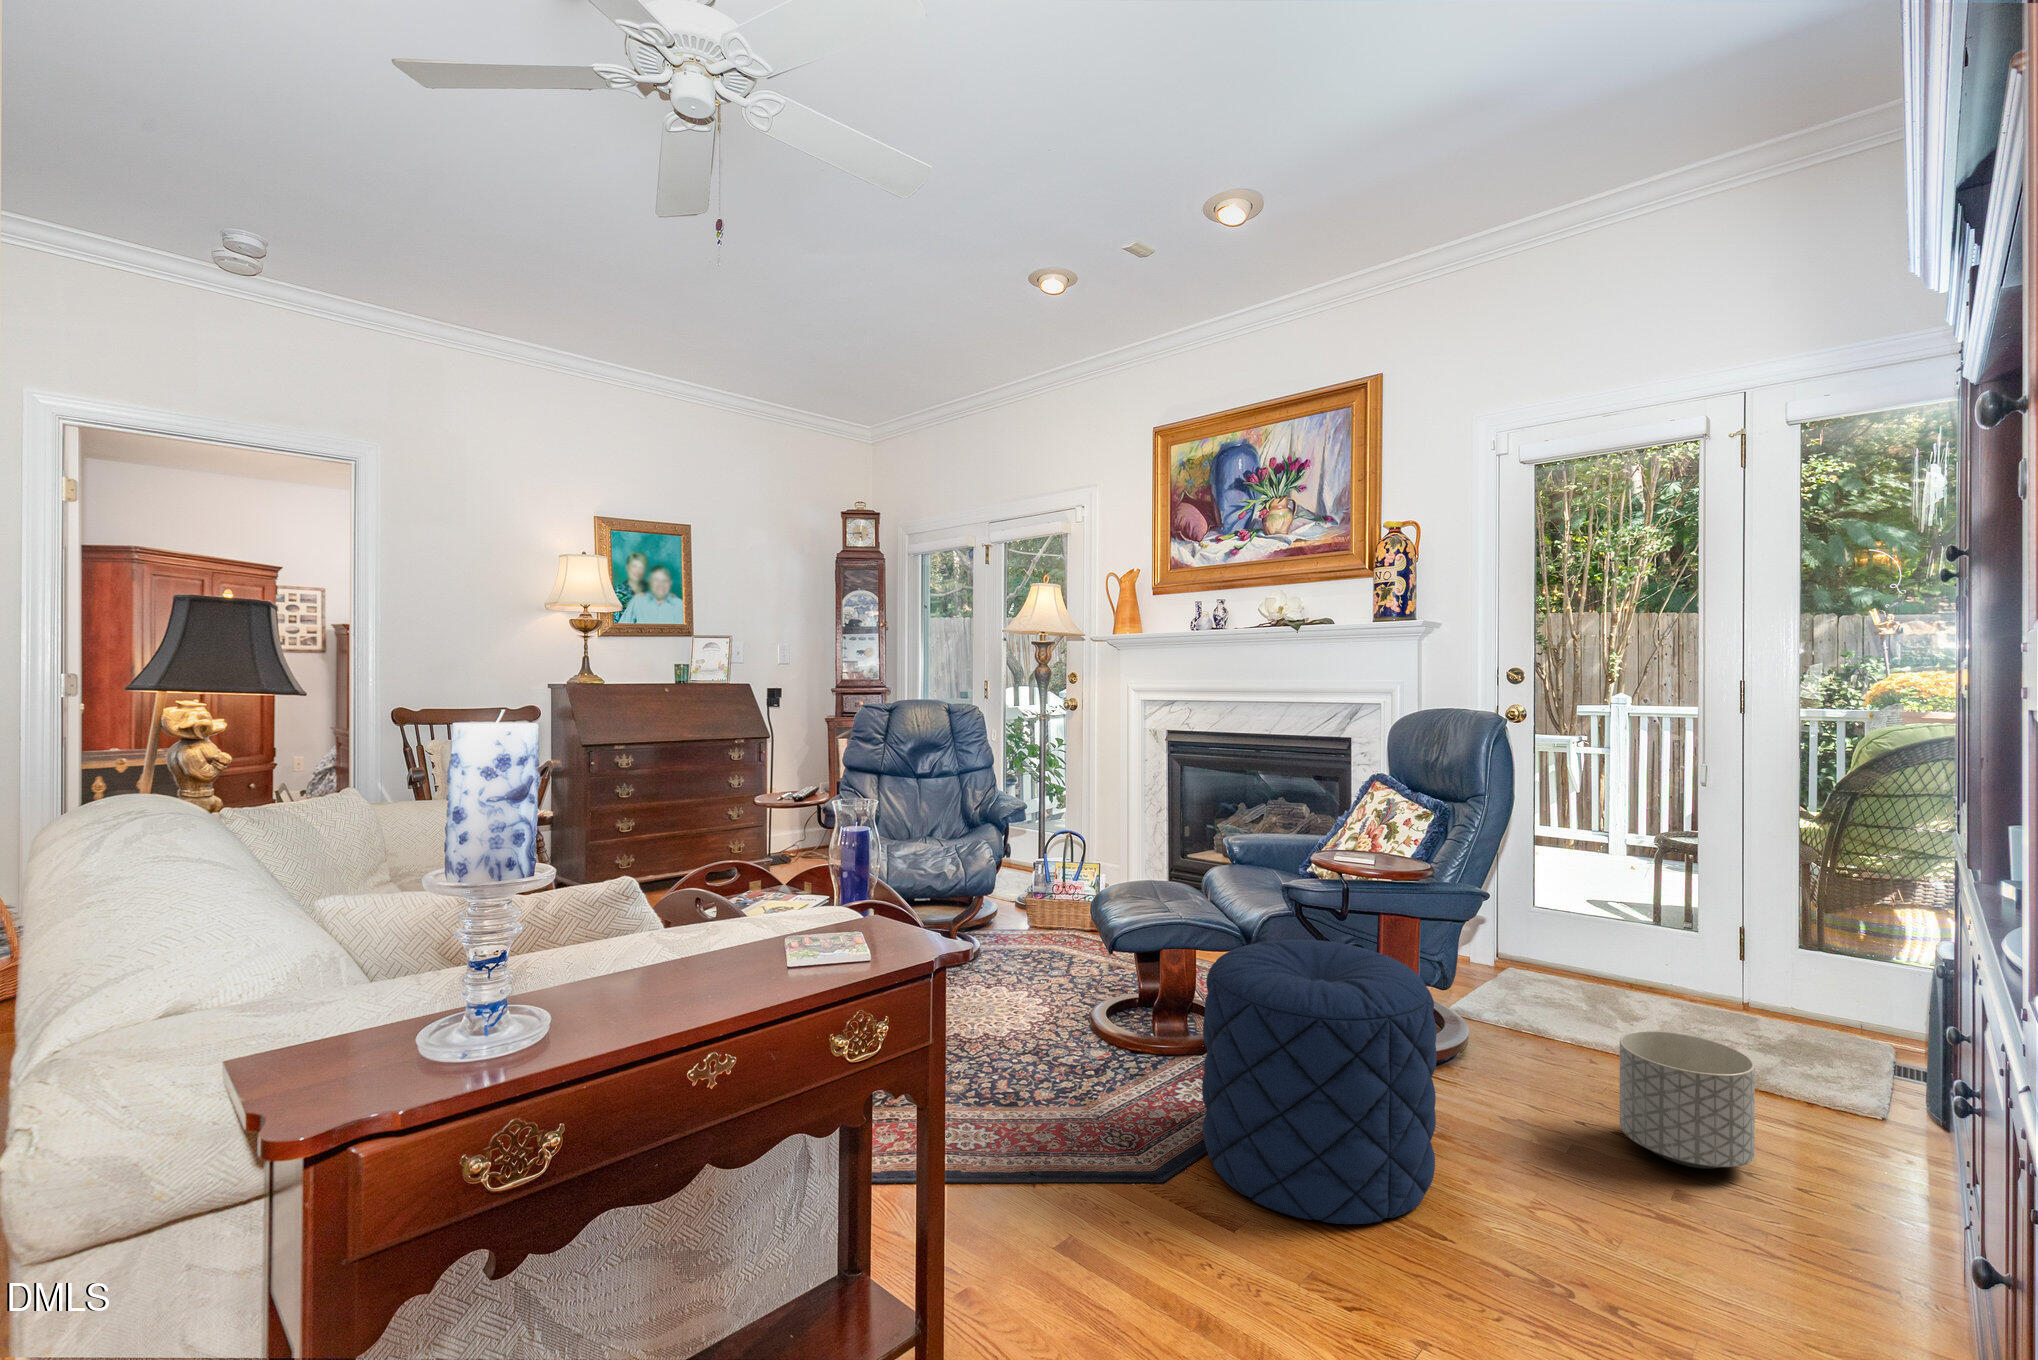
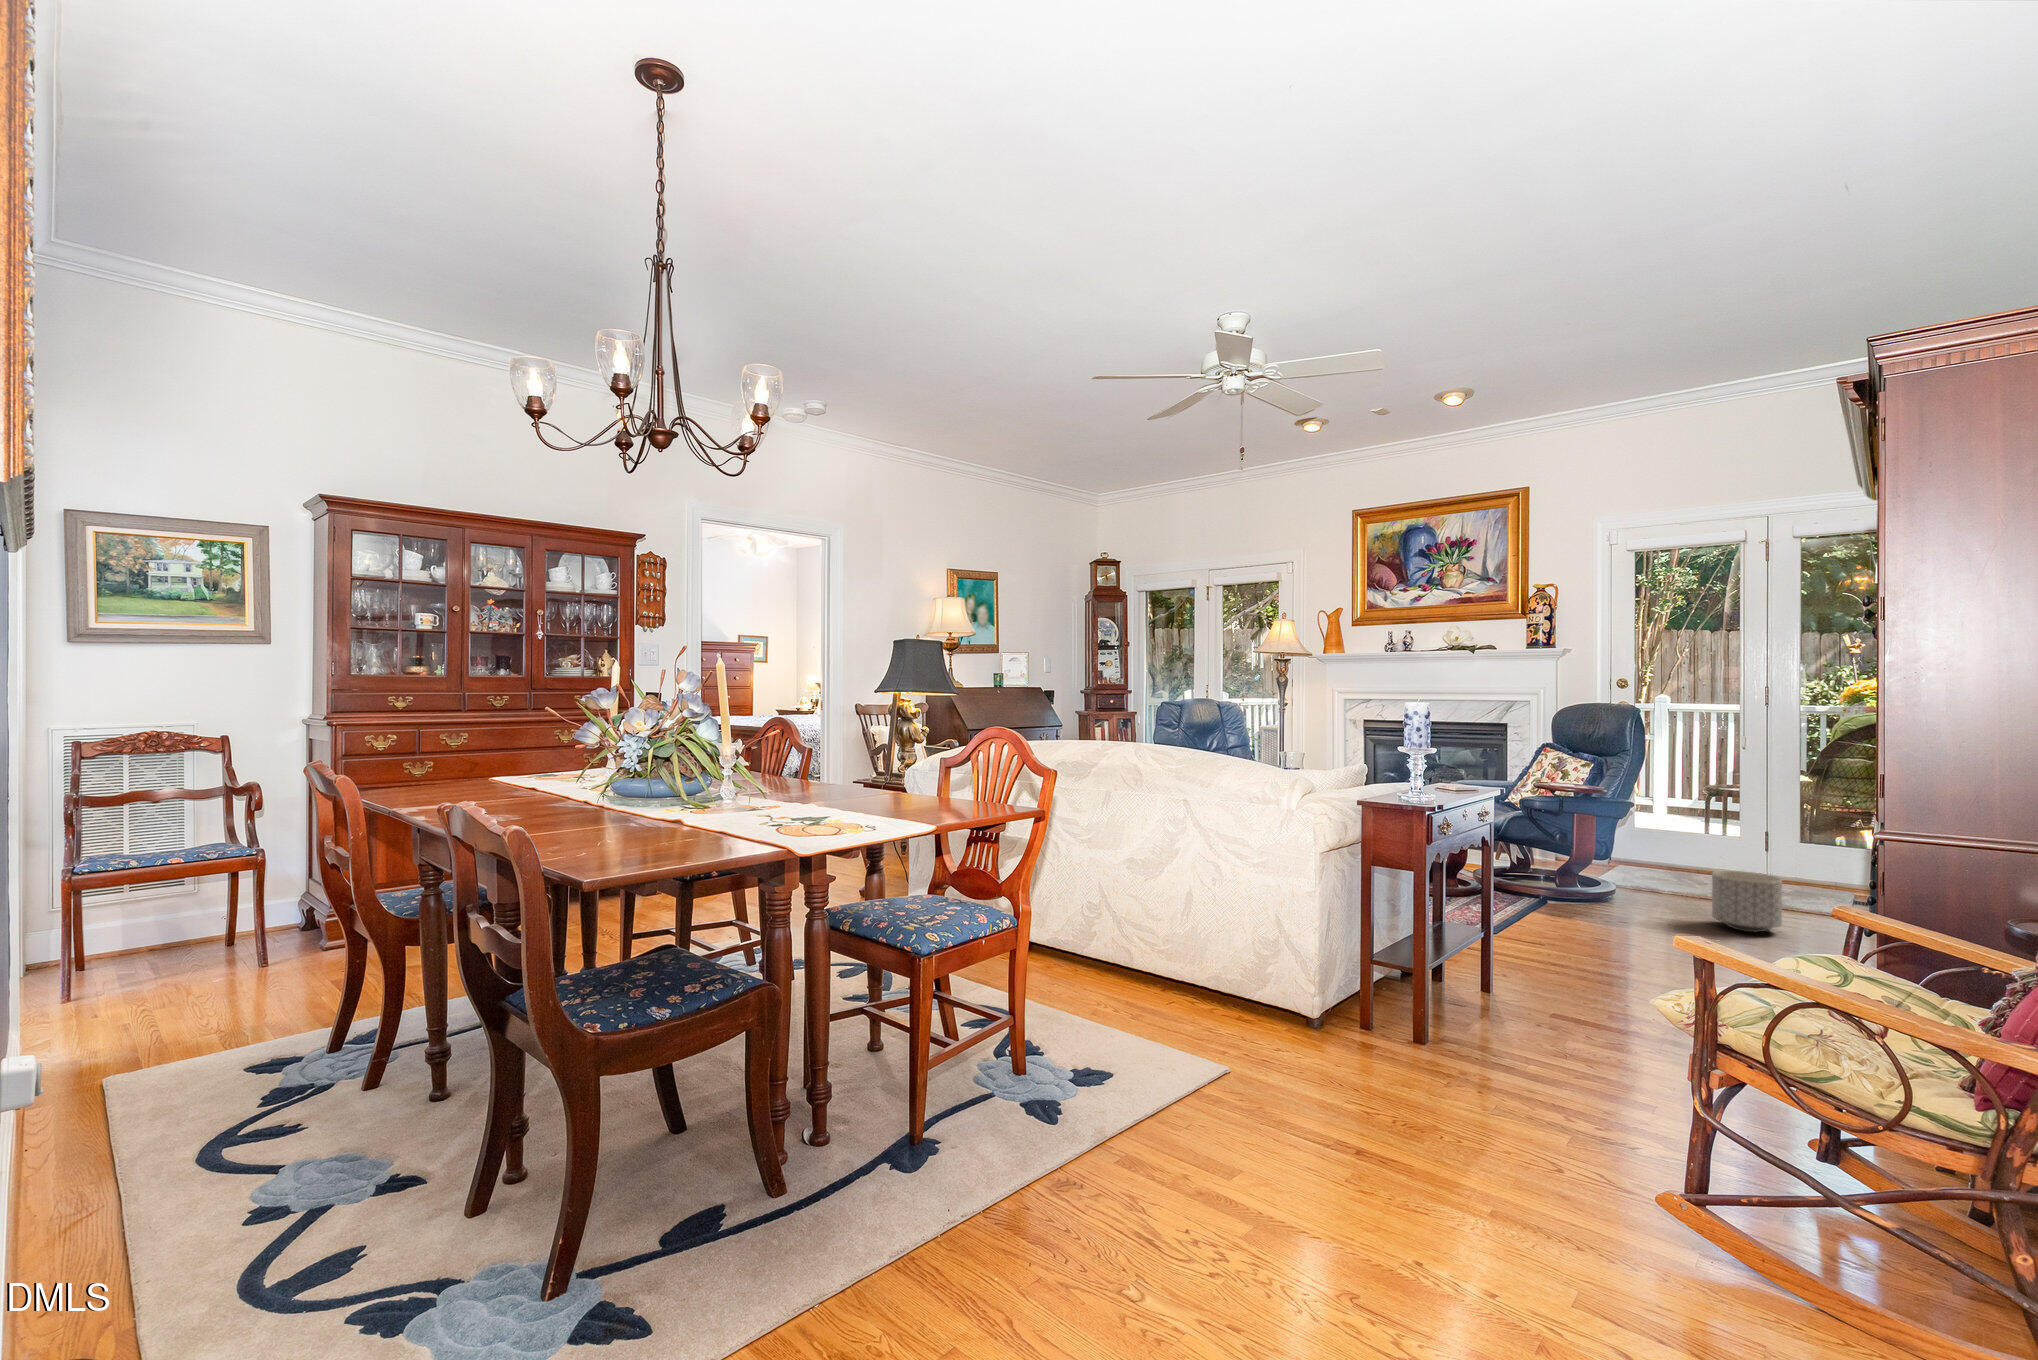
pouf: present [1202,940,1437,1224] -> none [1500,823,1630,946]

